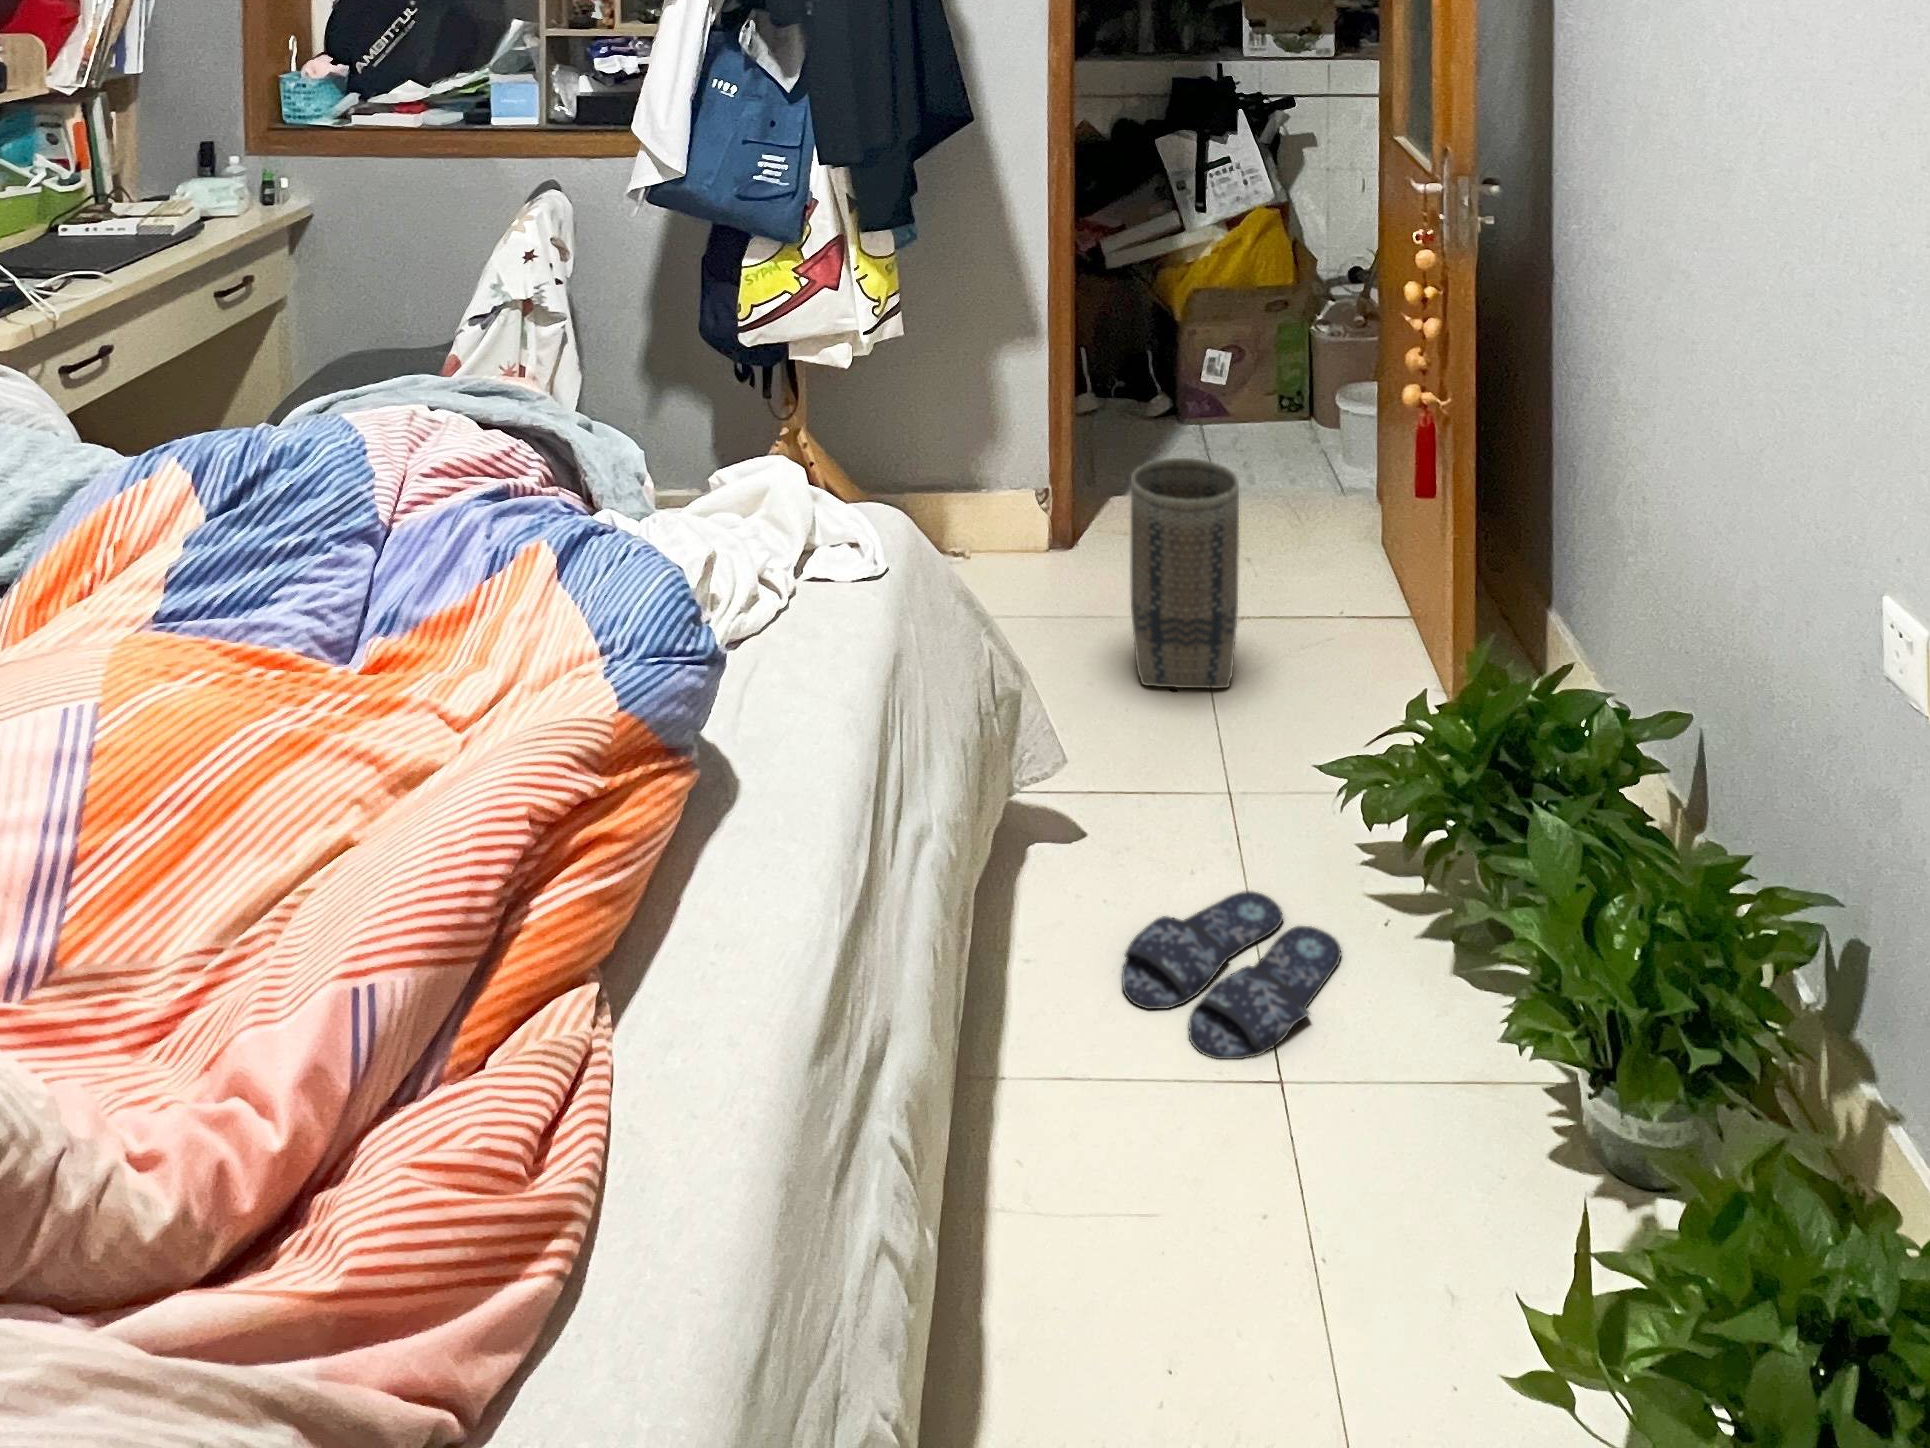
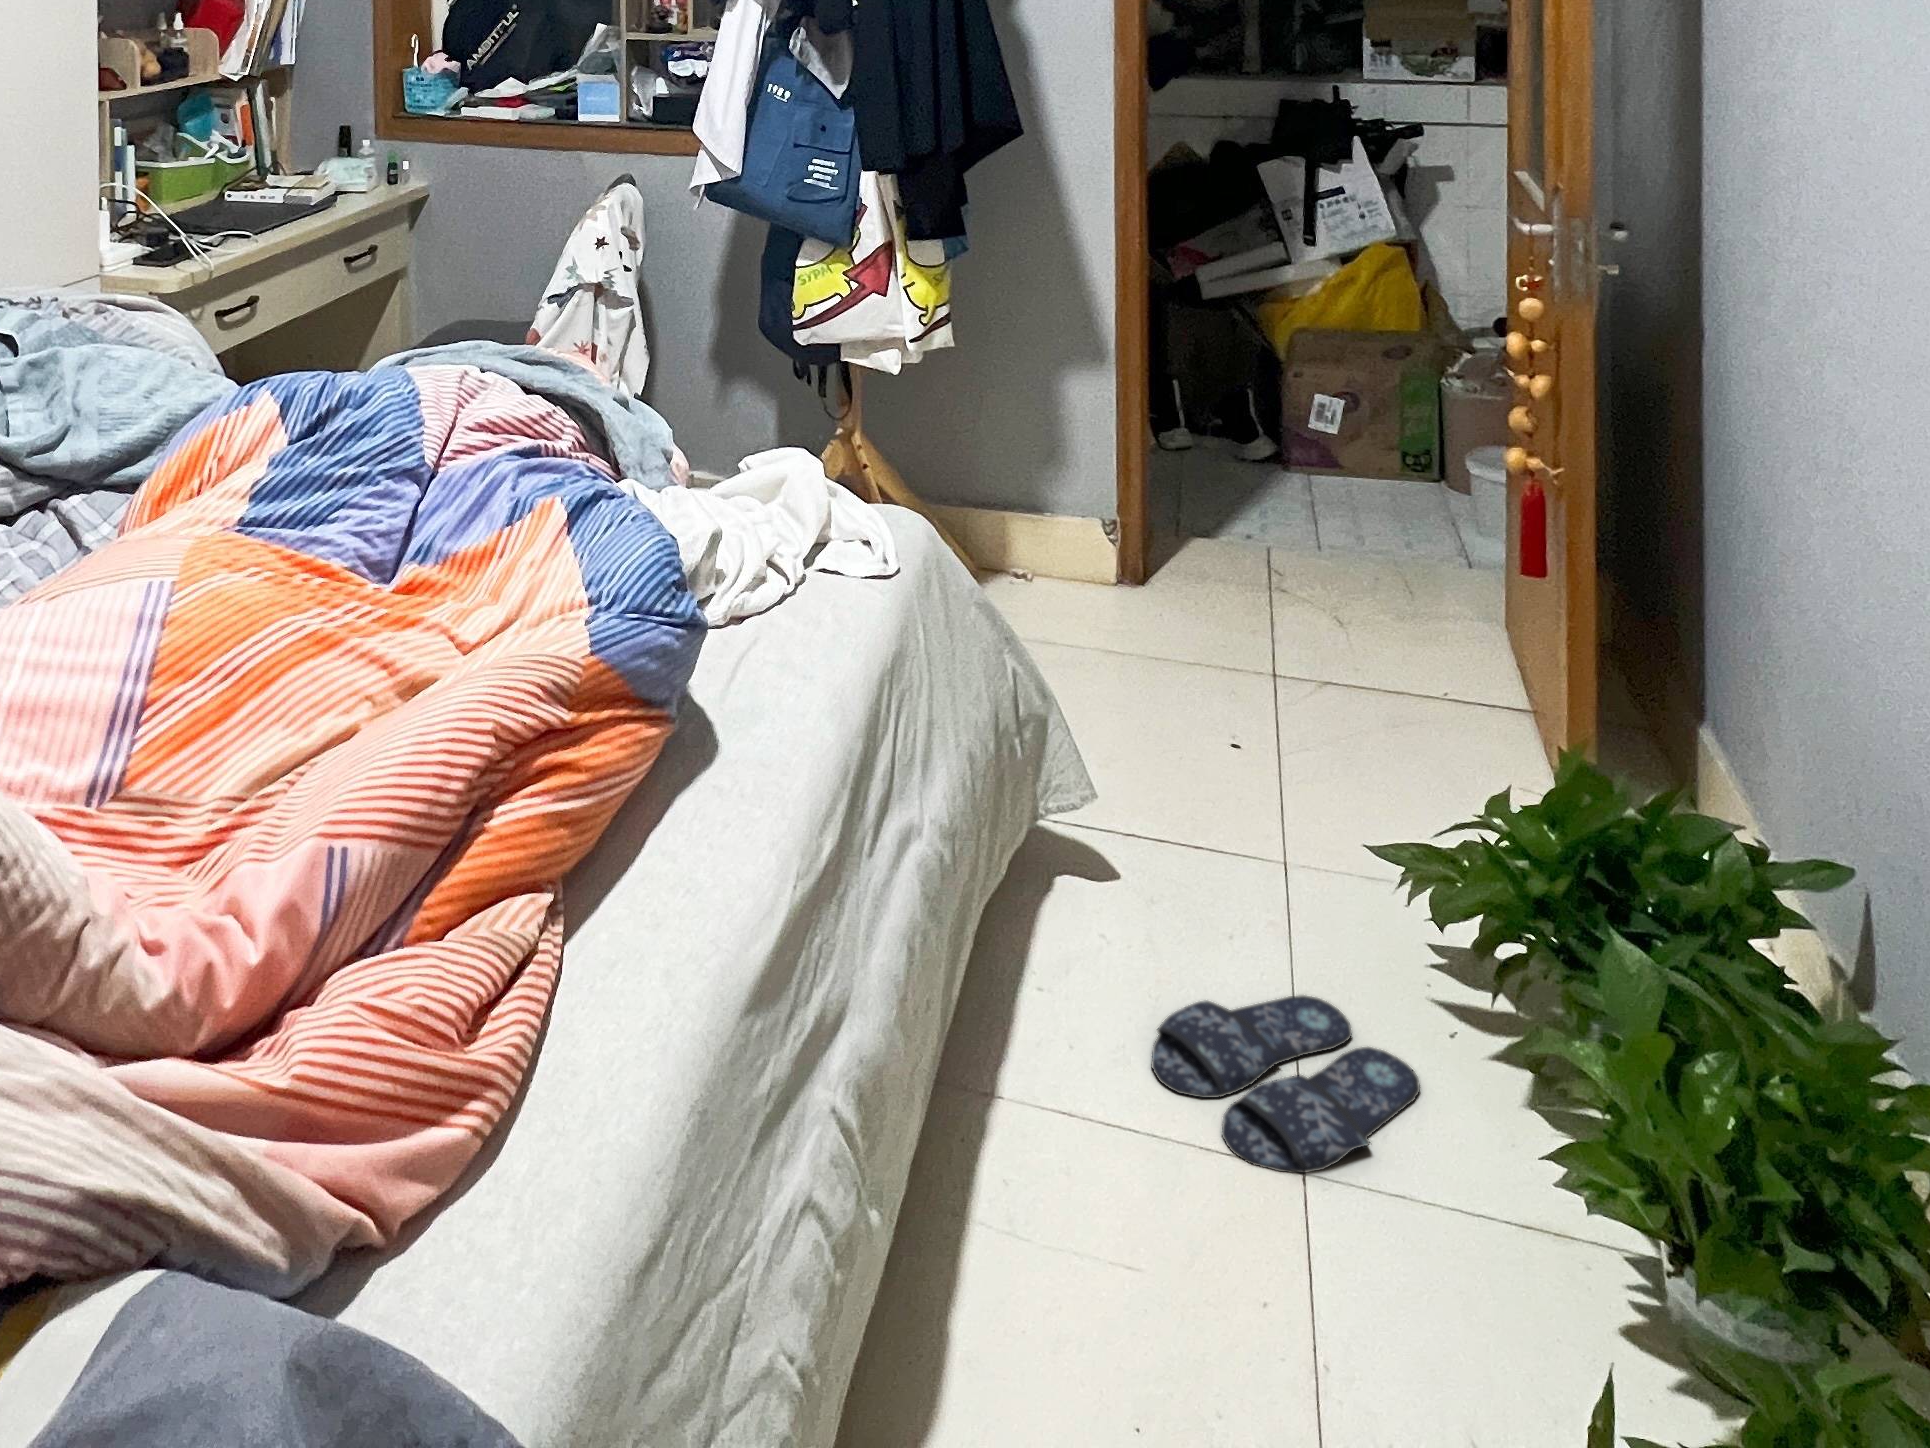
basket: present [1130,458,1239,688] -> none [1202,511,1331,775]

